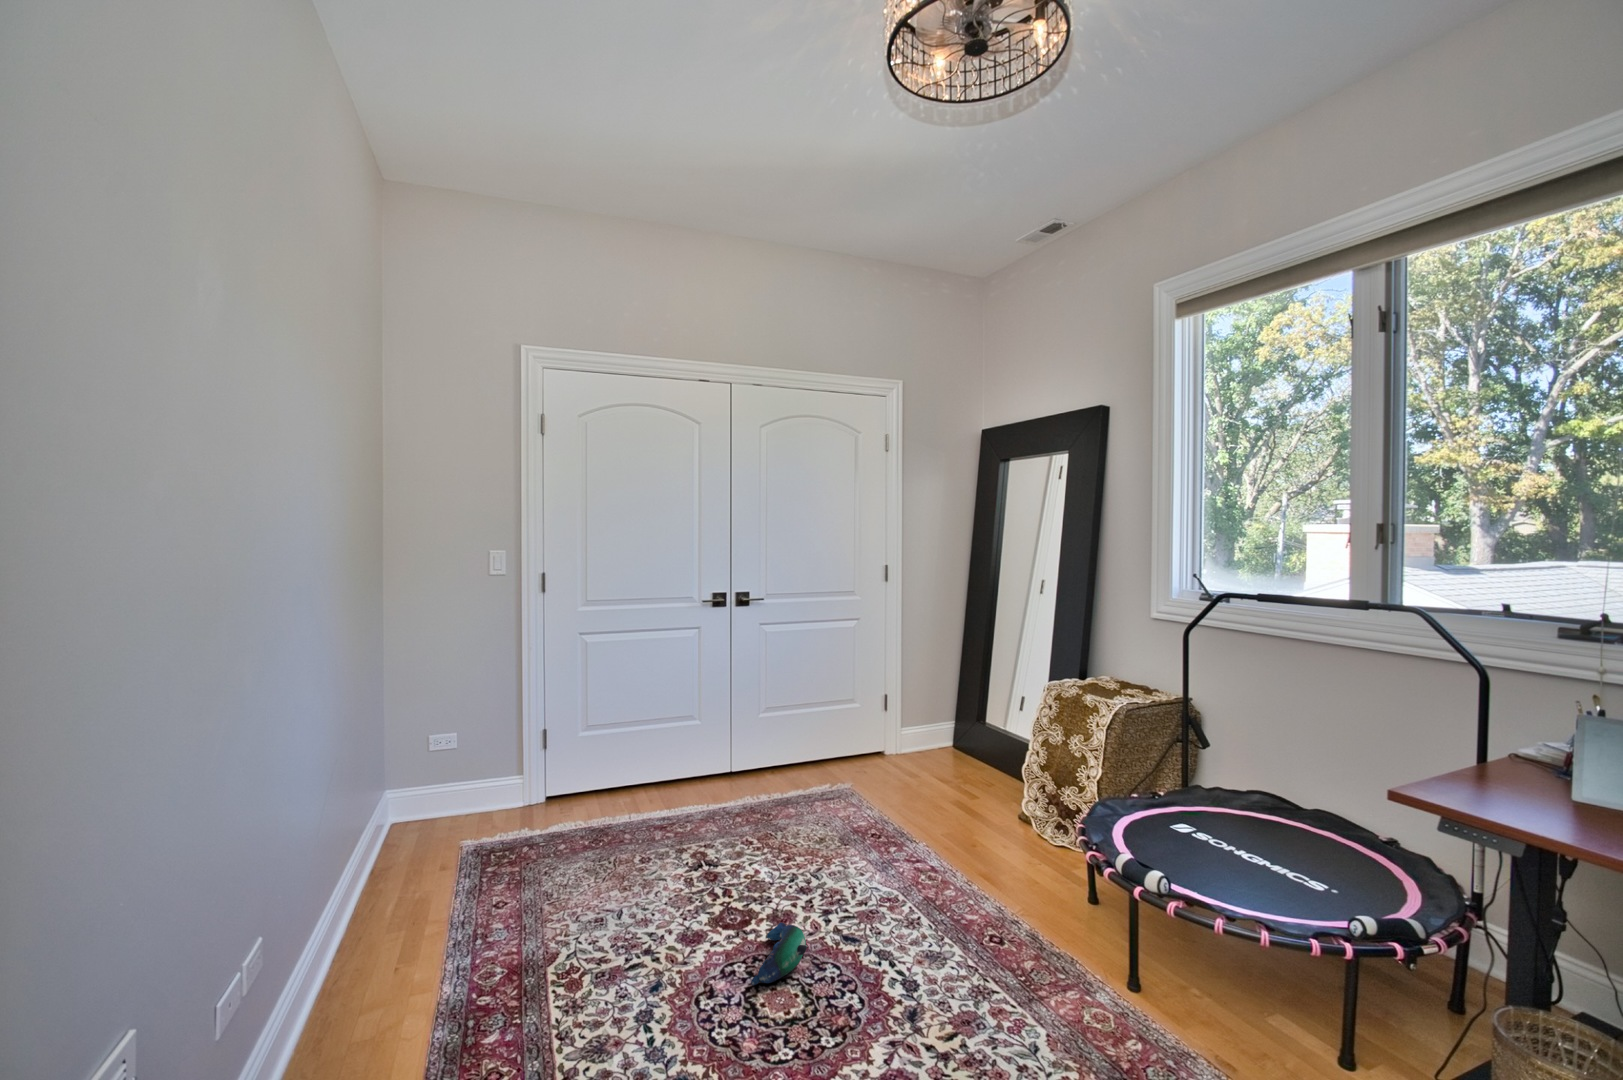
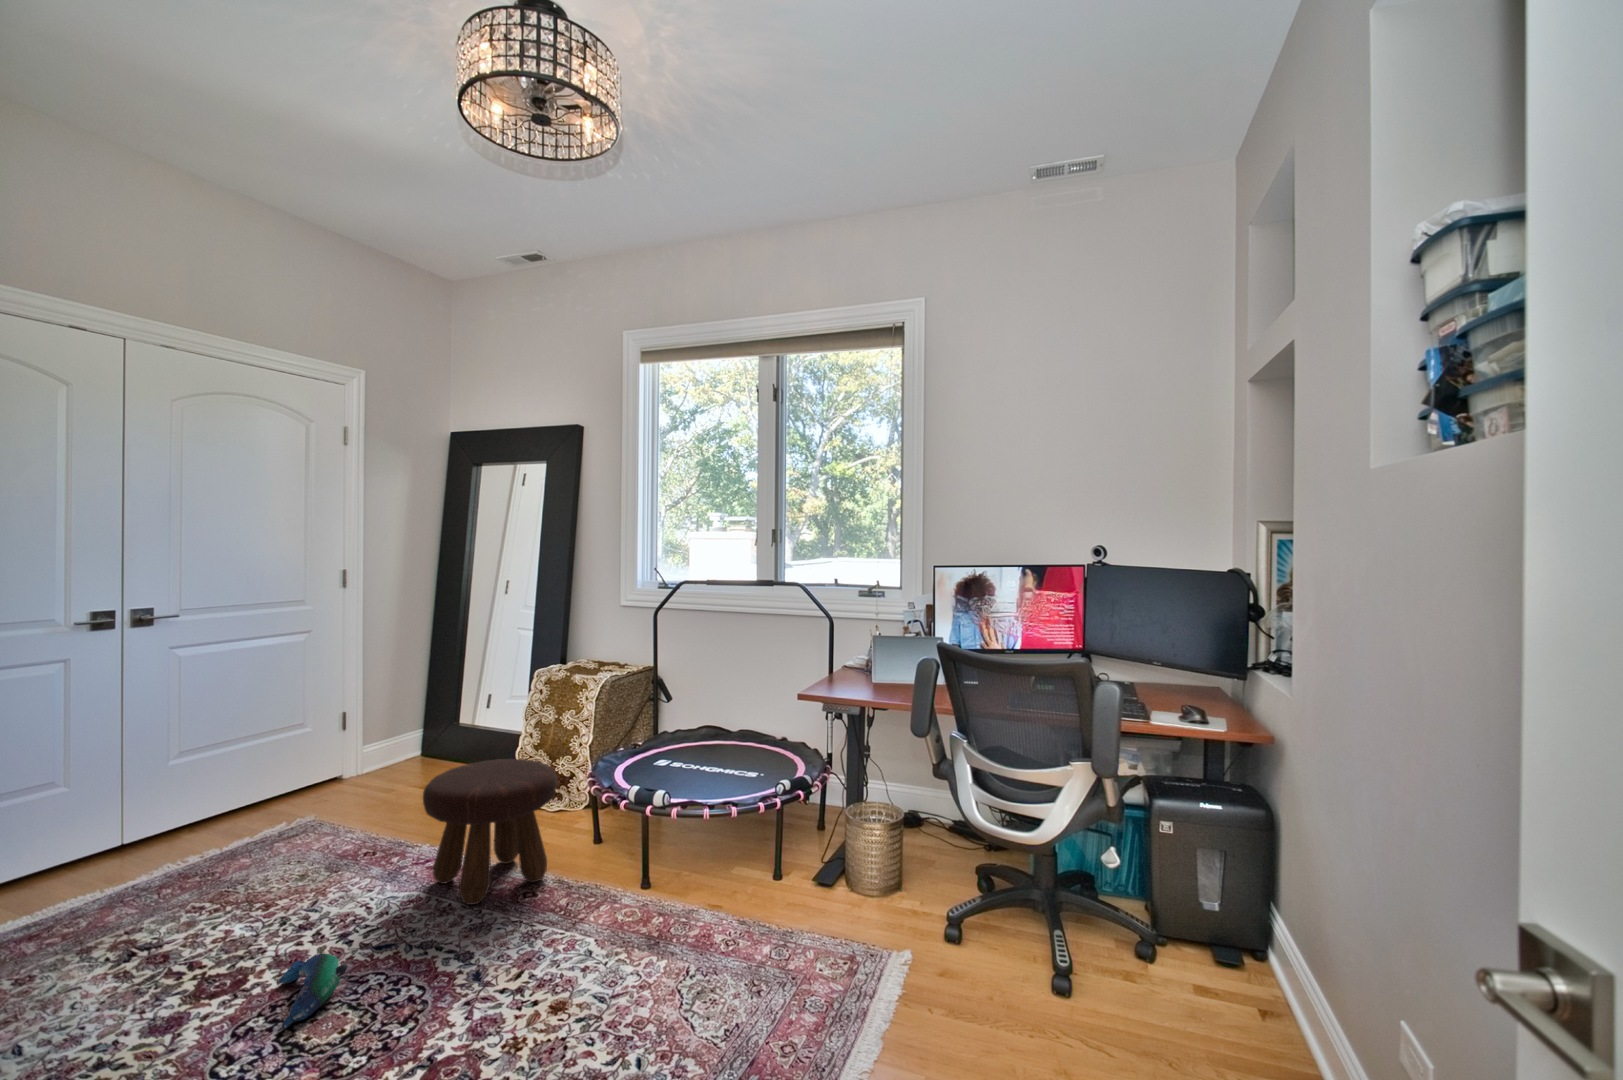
footstool: none [899,773,1036,928] -> present [423,759,557,905]

